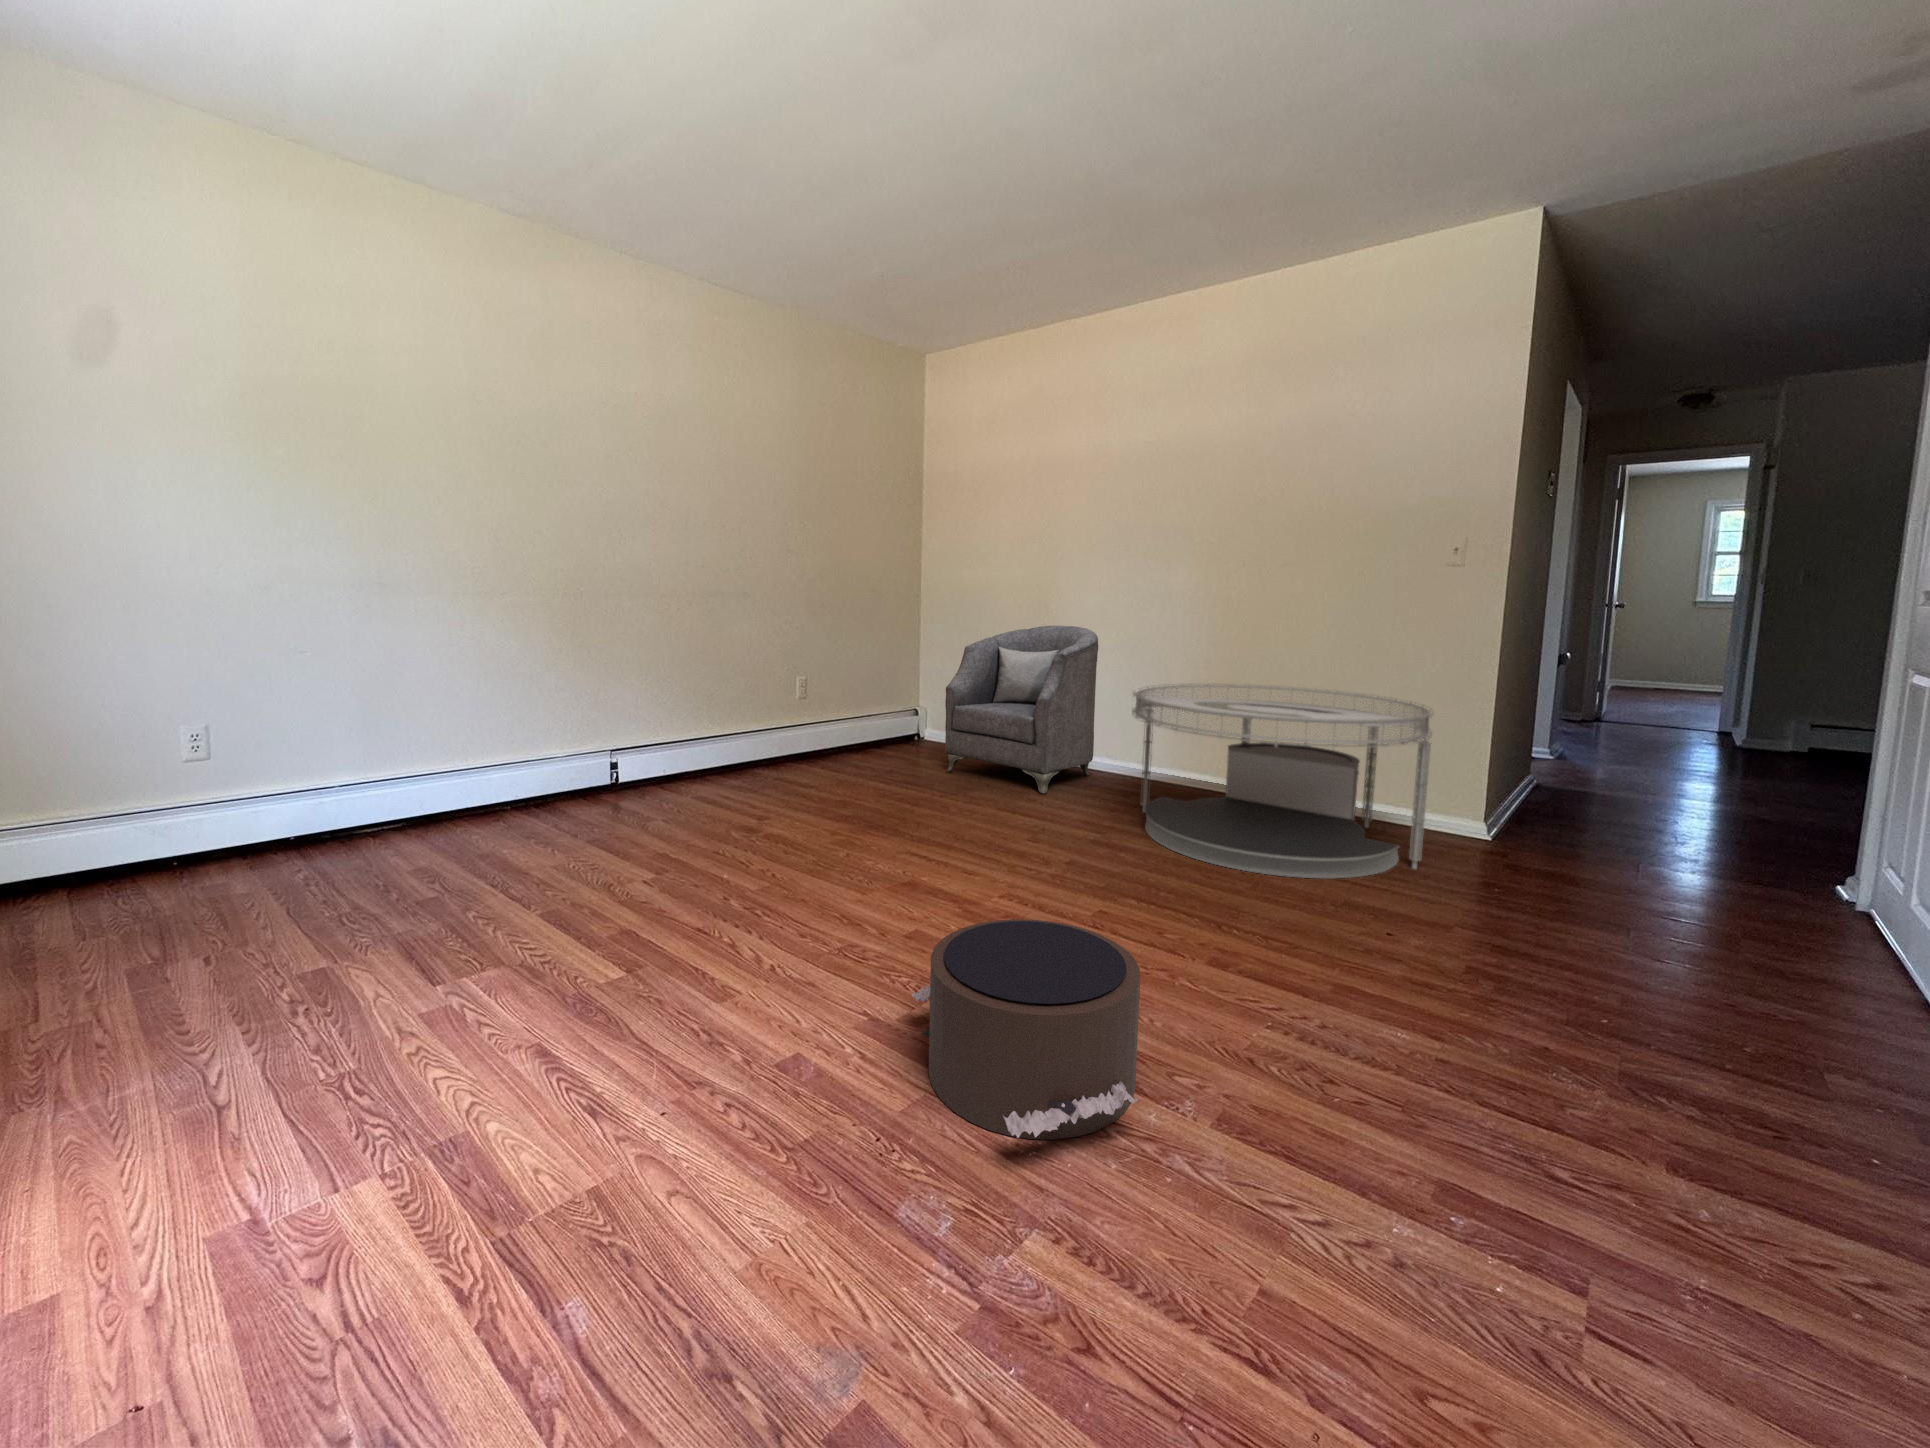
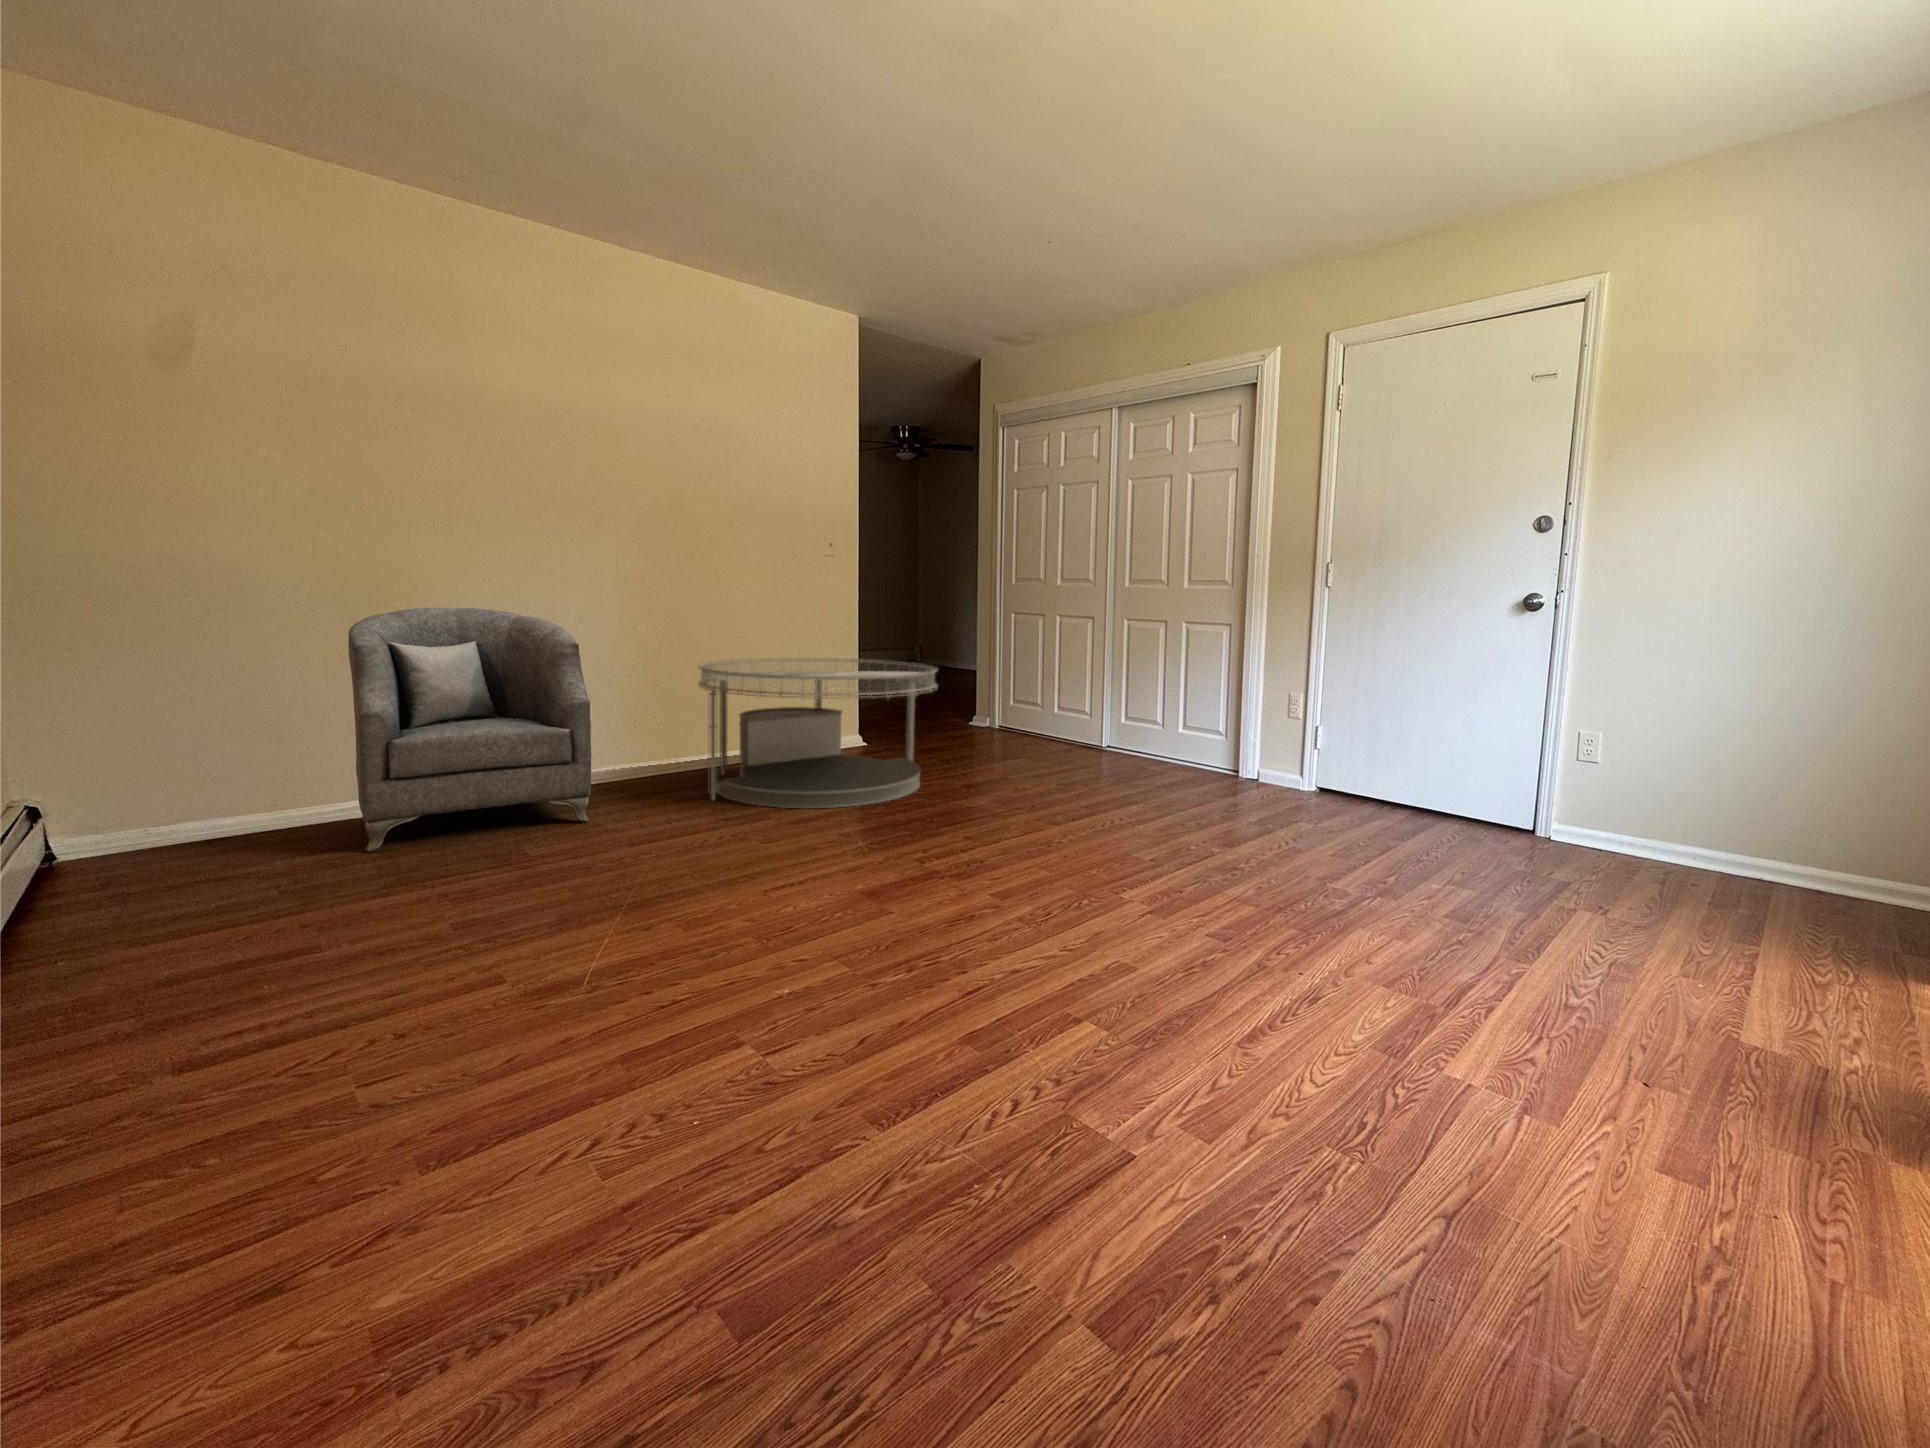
pouf: present [911,919,1141,1139] -> none [1122,797,1297,902]

